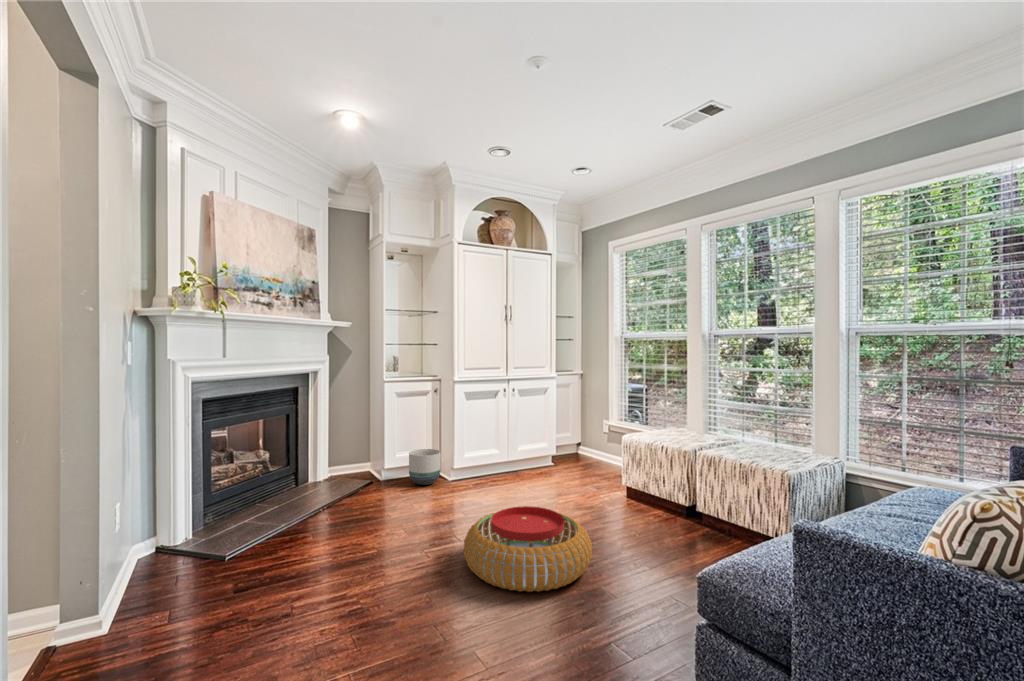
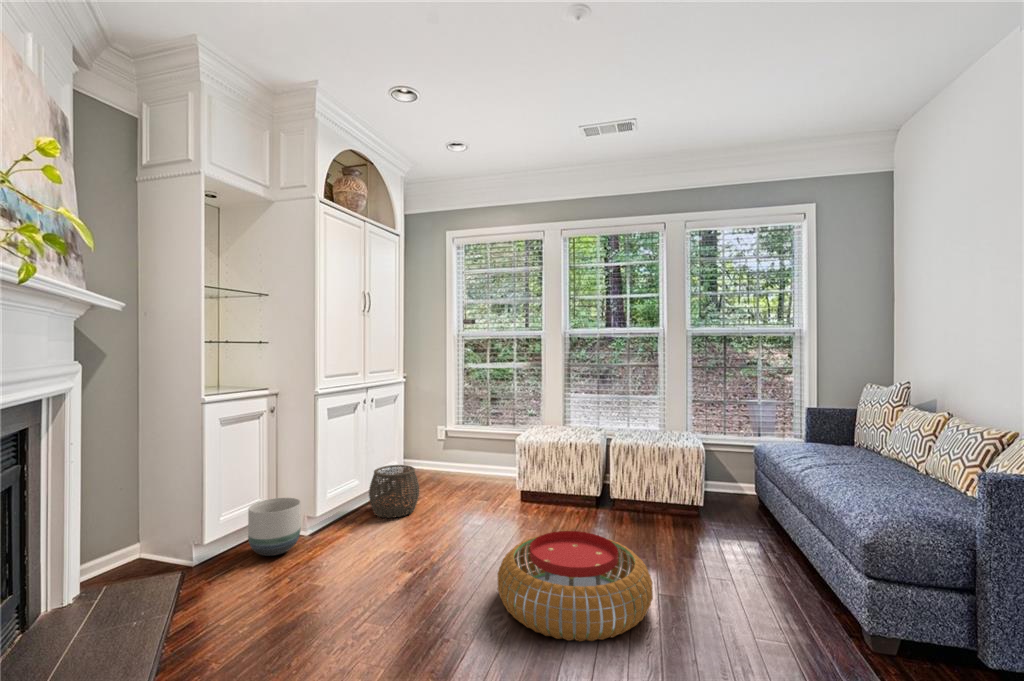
woven basket: none [502,443,542,483] -> present [369,465,419,518]

